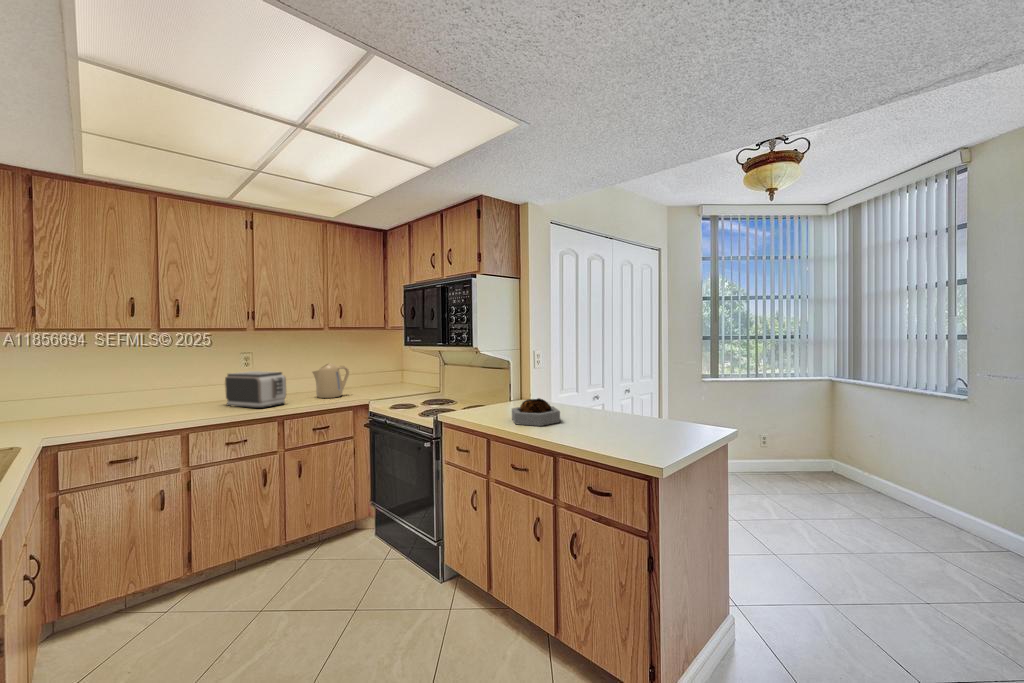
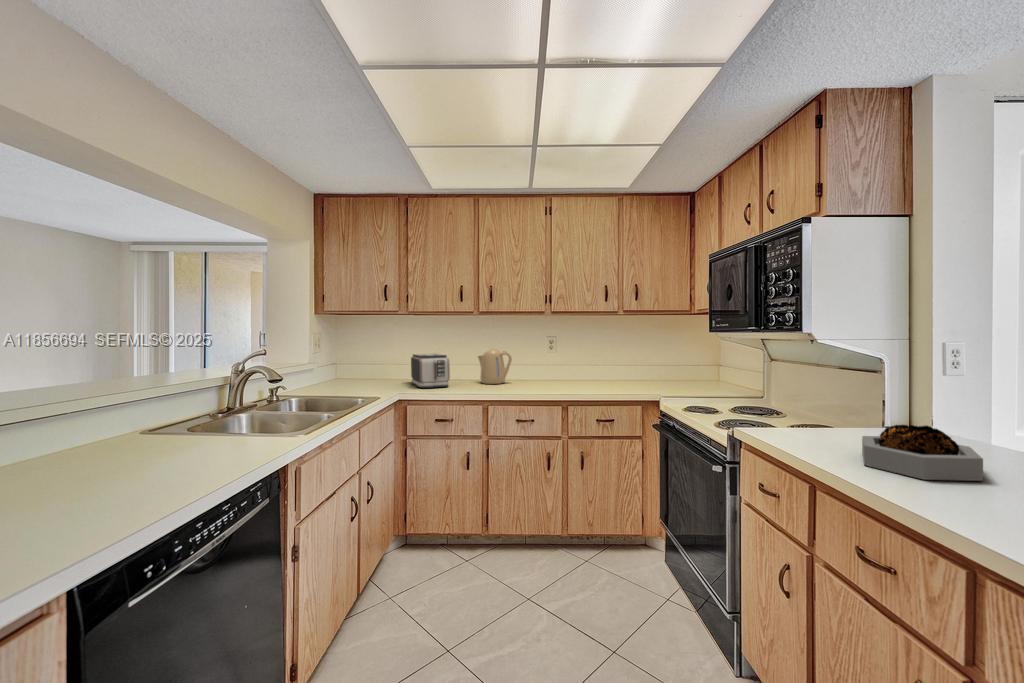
kettle: present [312,363,349,398] -> present [478,348,512,384]
toaster: present [225,371,286,408] -> present [411,353,450,388]

